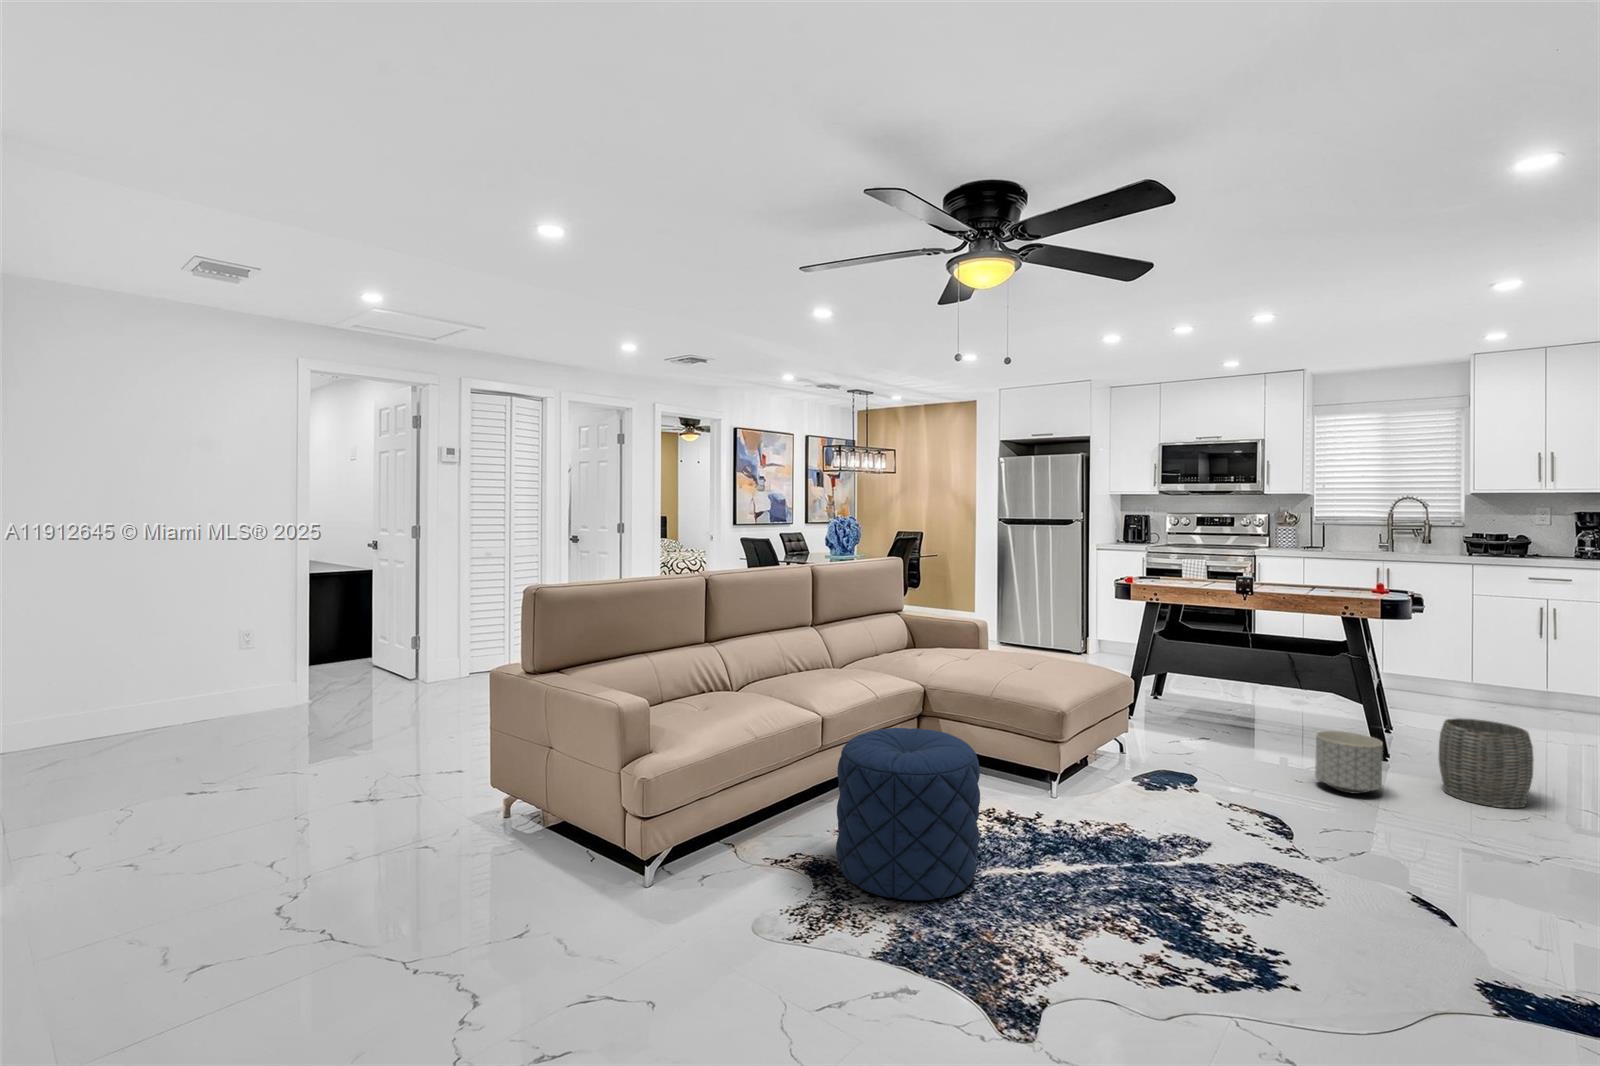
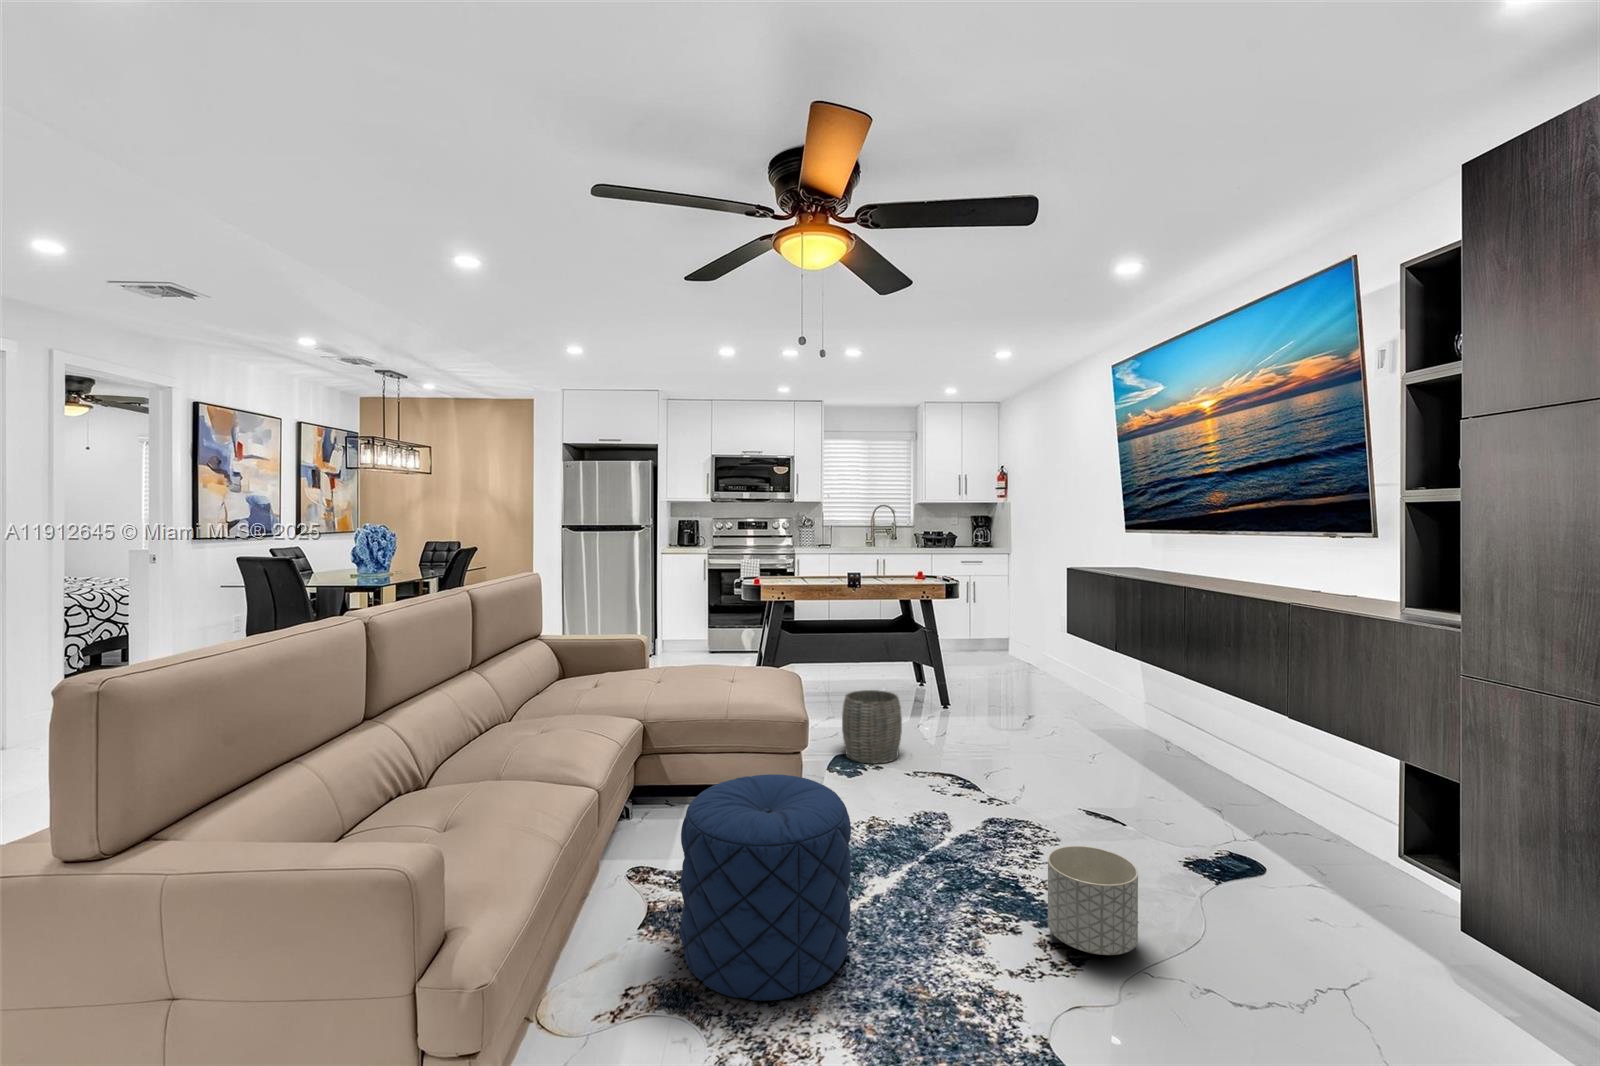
woven basket: present [1438,718,1533,808] -> present [842,690,902,764]
planter: present [1315,731,1383,794] -> present [1048,846,1138,955]

